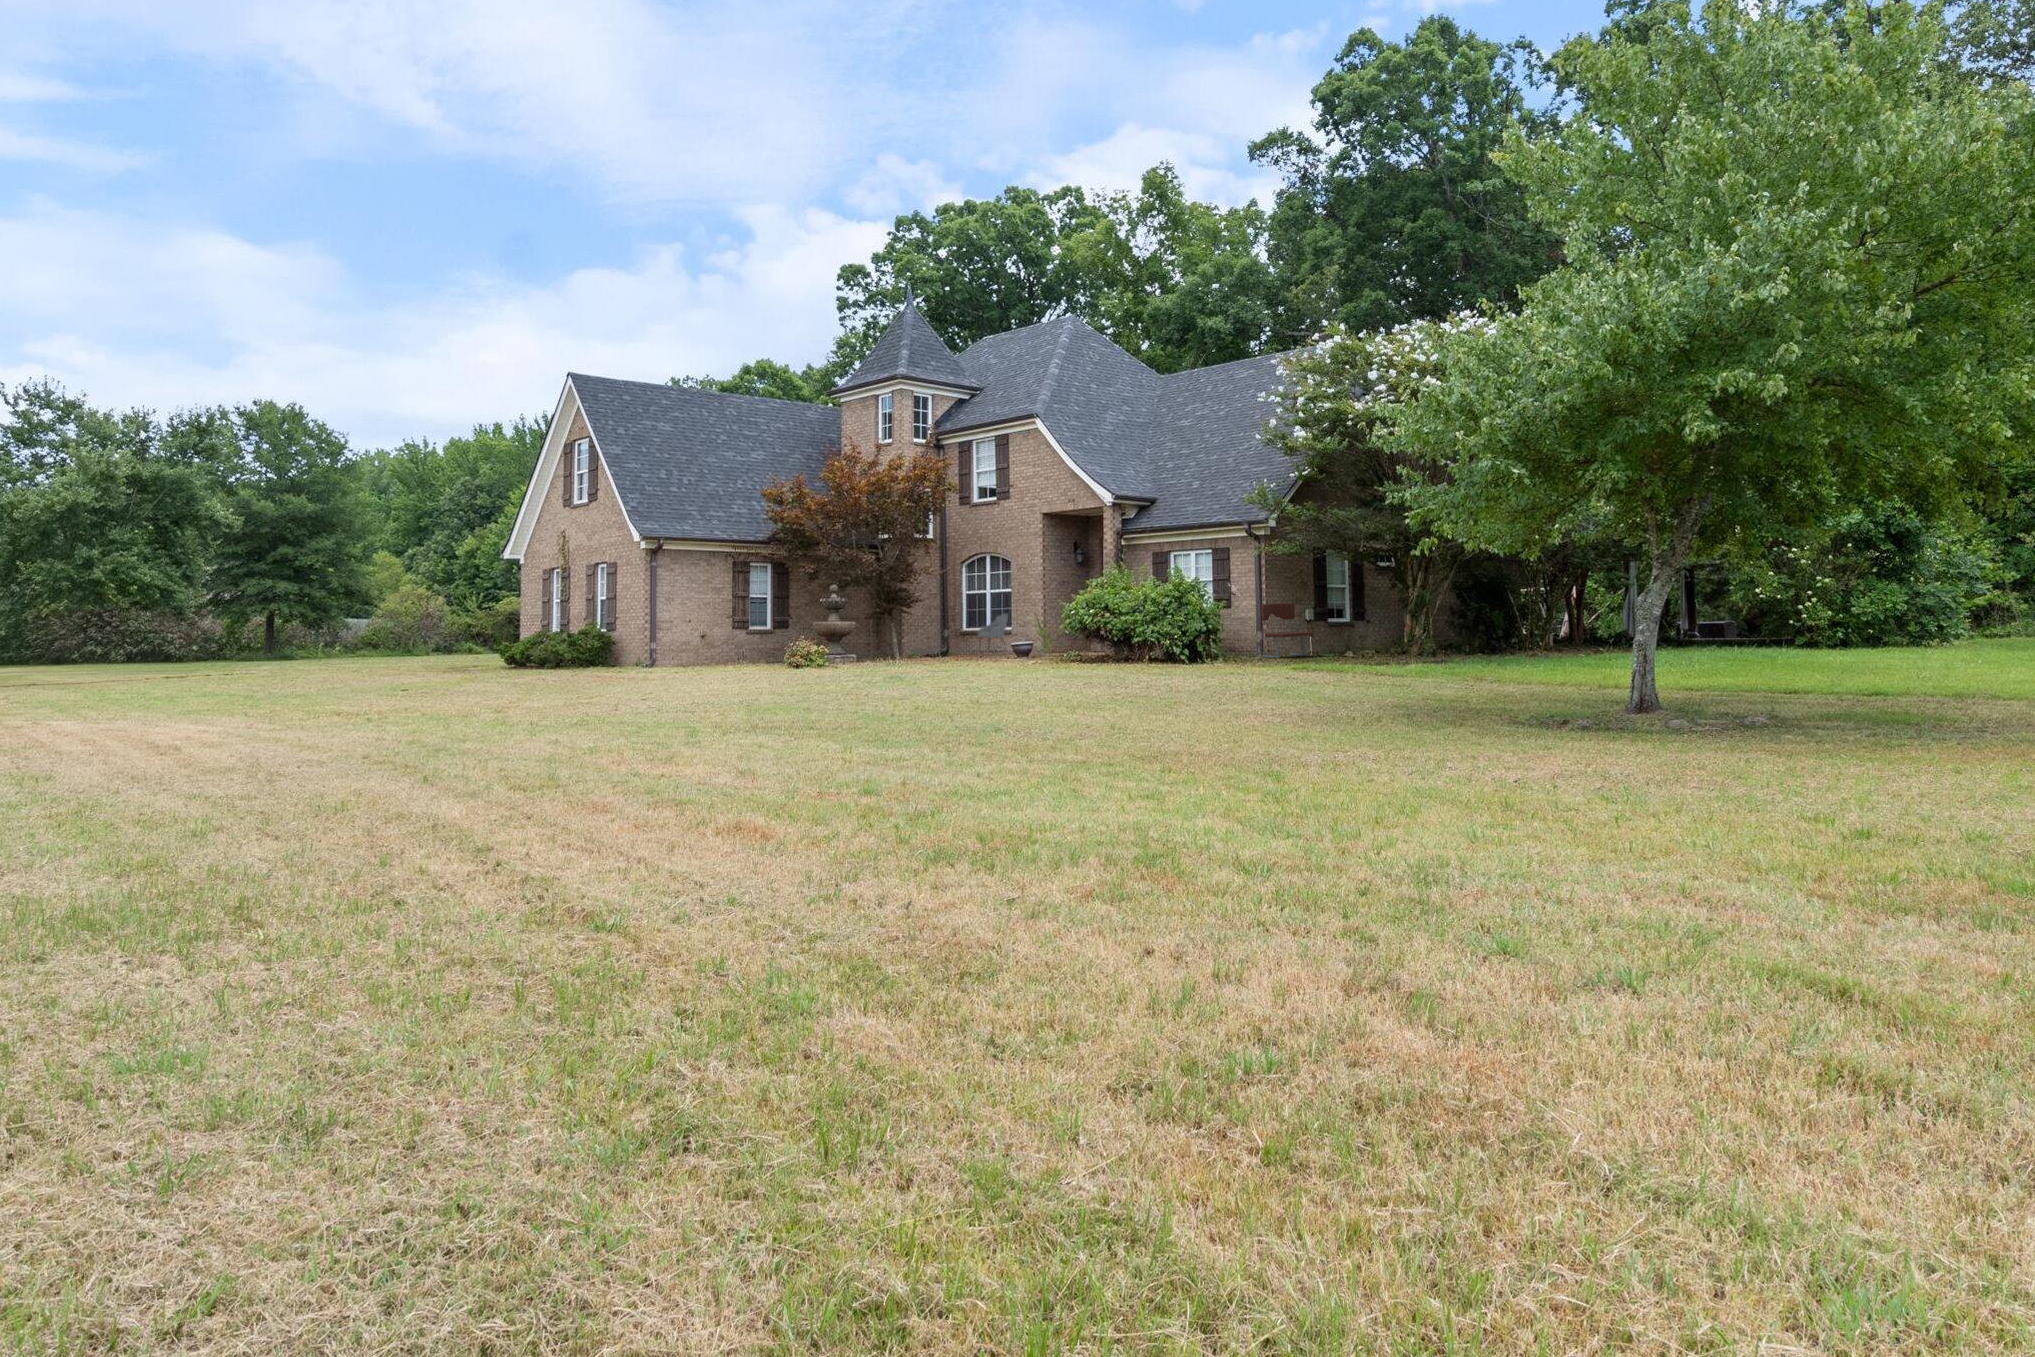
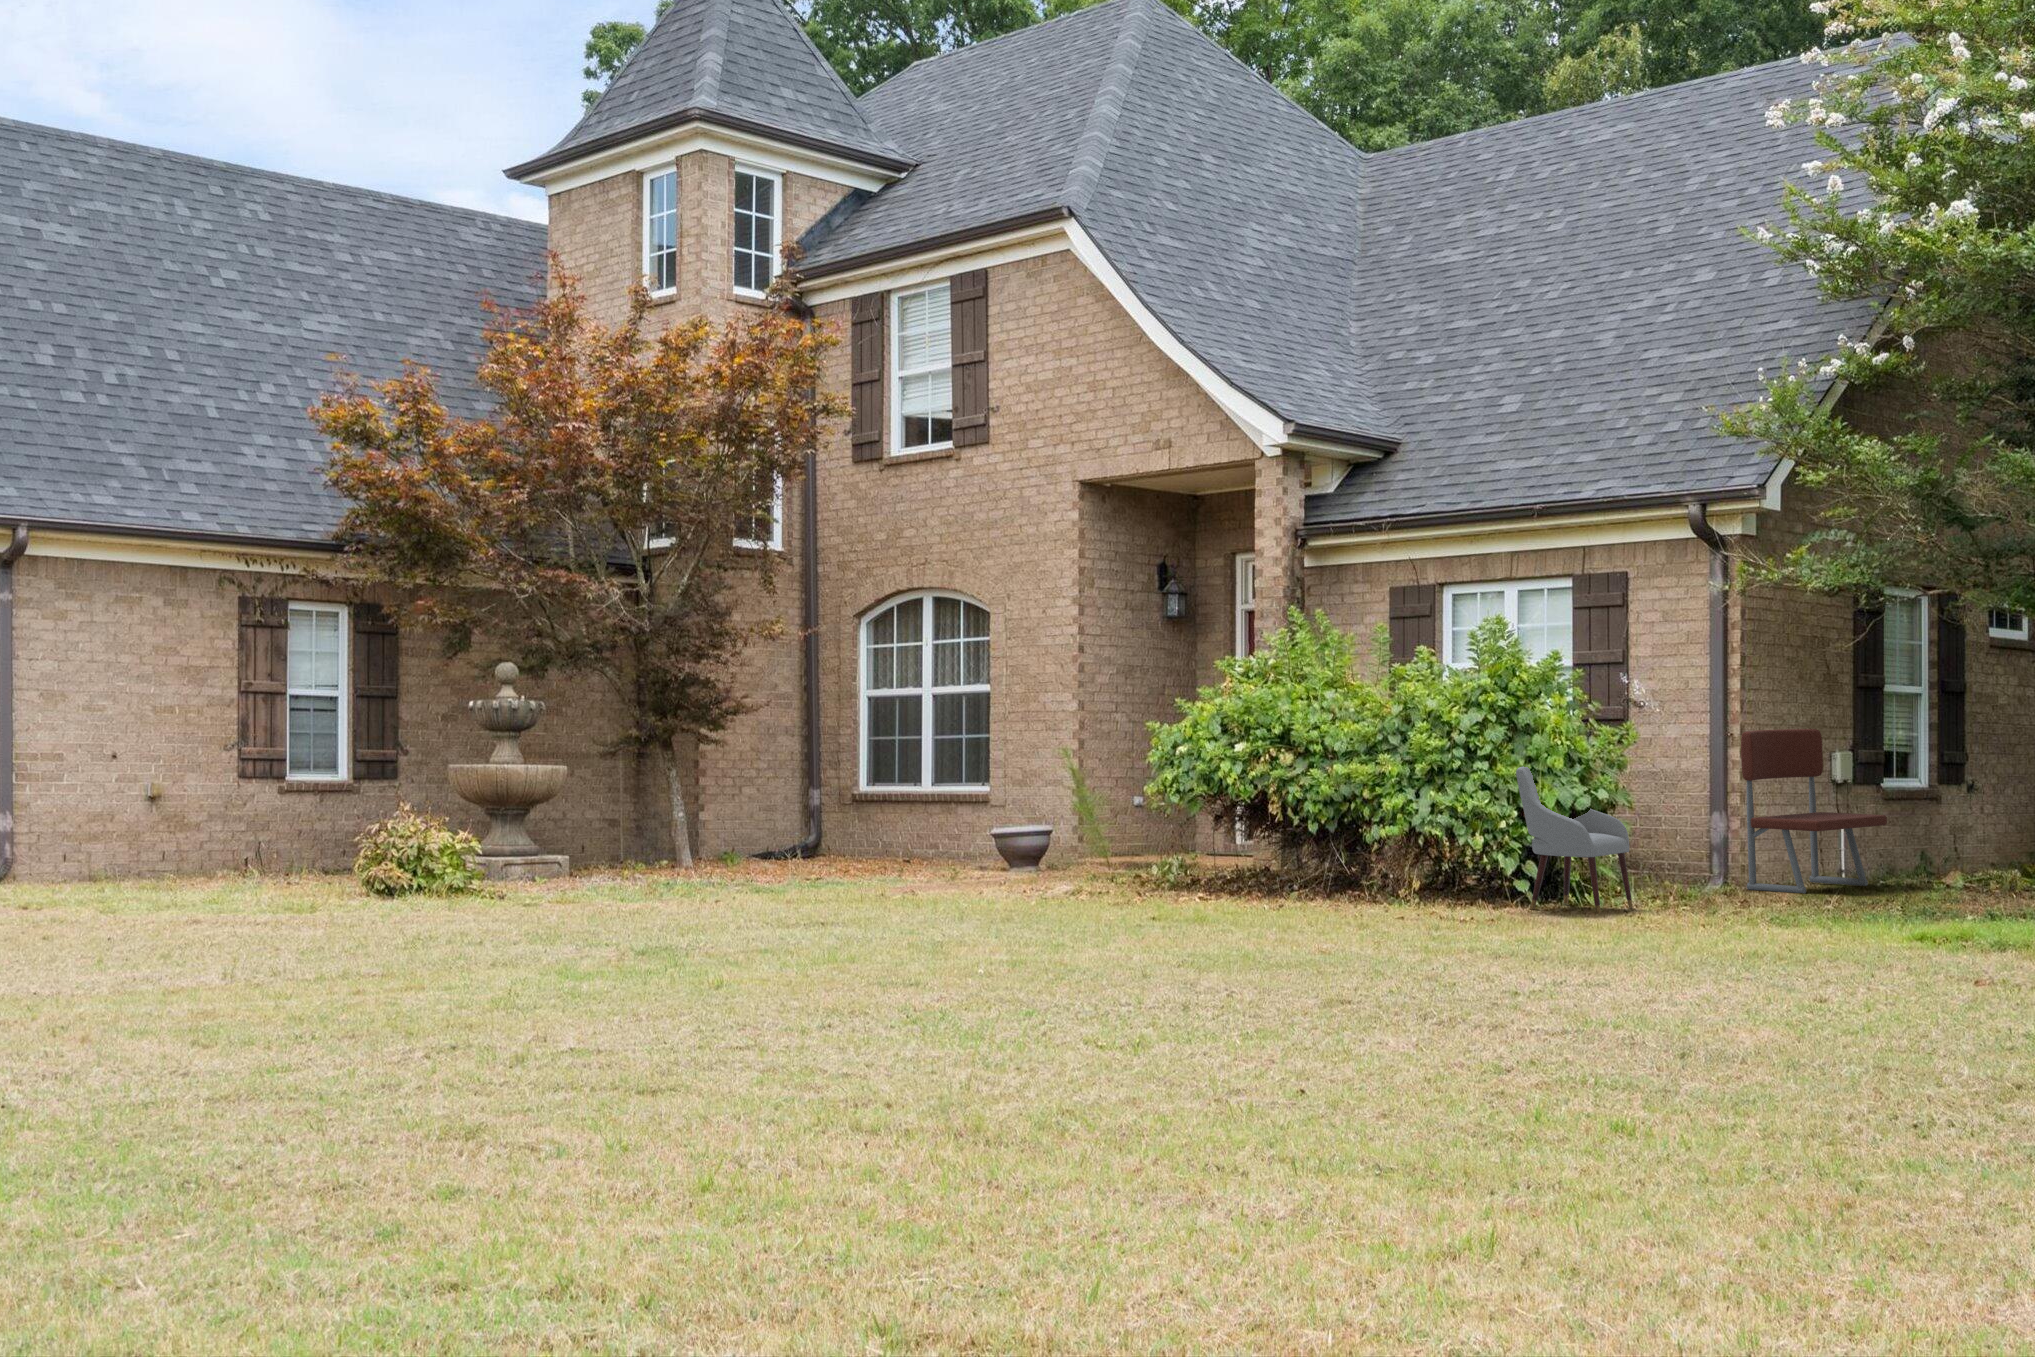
chair: present [978,614,1008,645] -> present [1516,766,1633,913]

